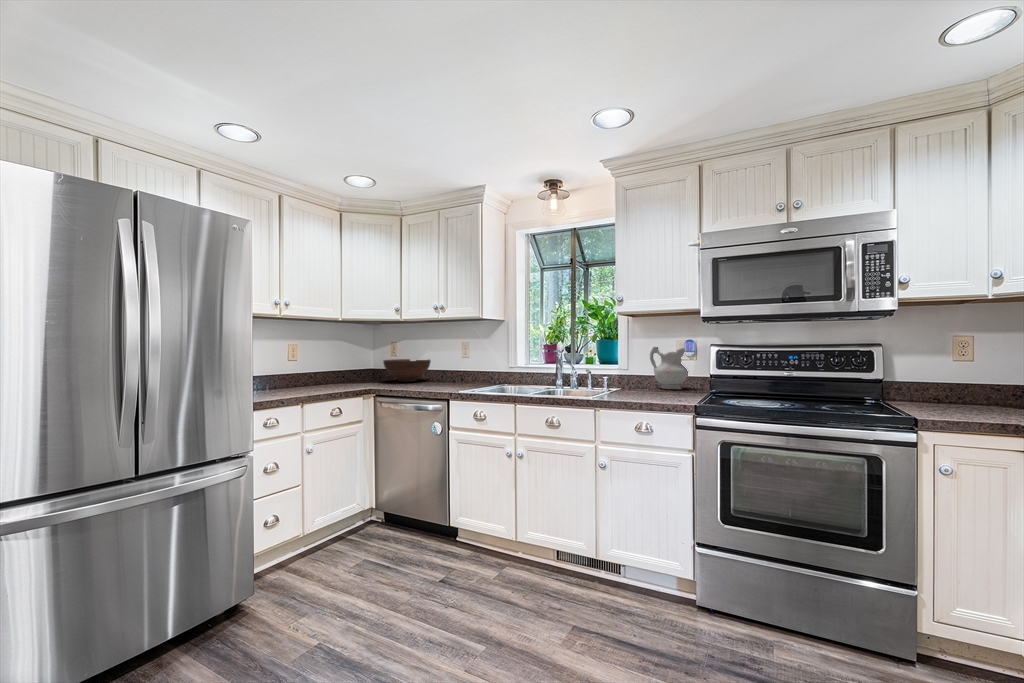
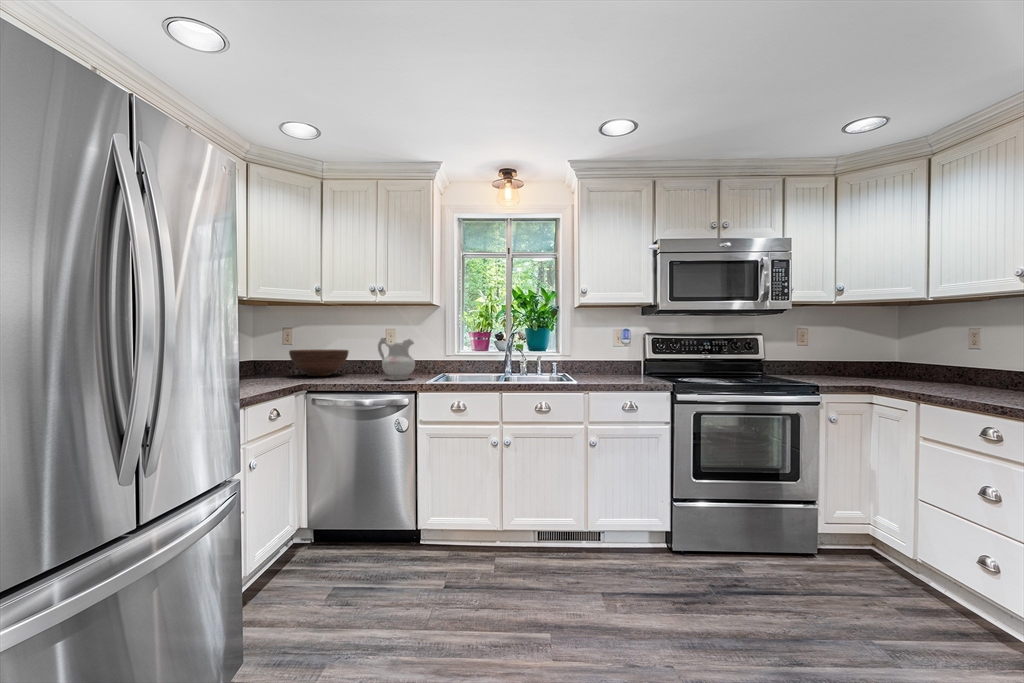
ceramic pitcher: present [650,347,688,389] -> present [378,338,415,380]

